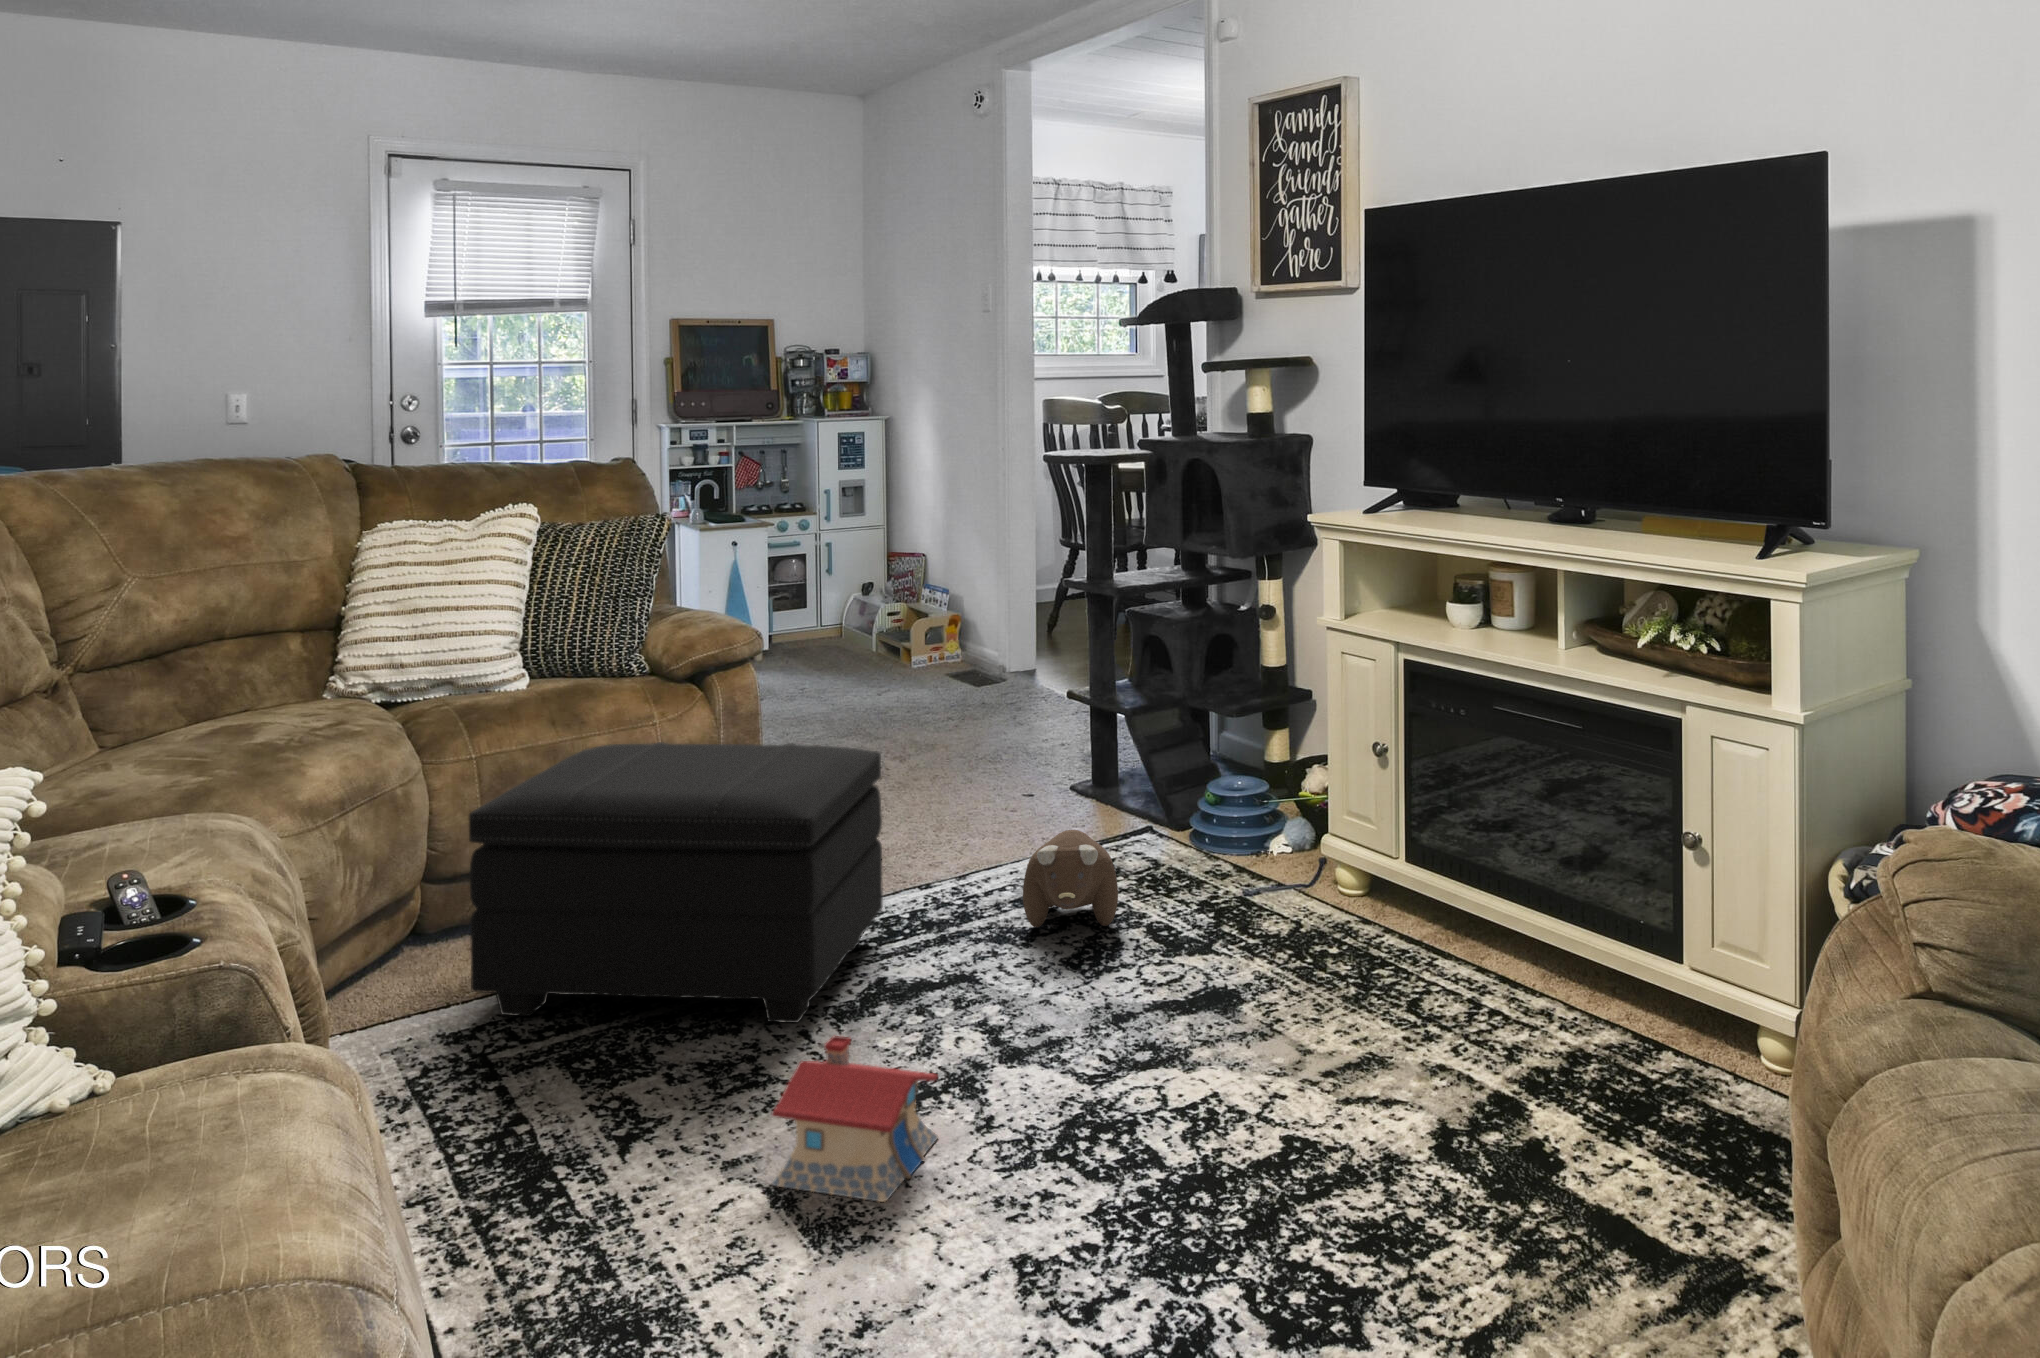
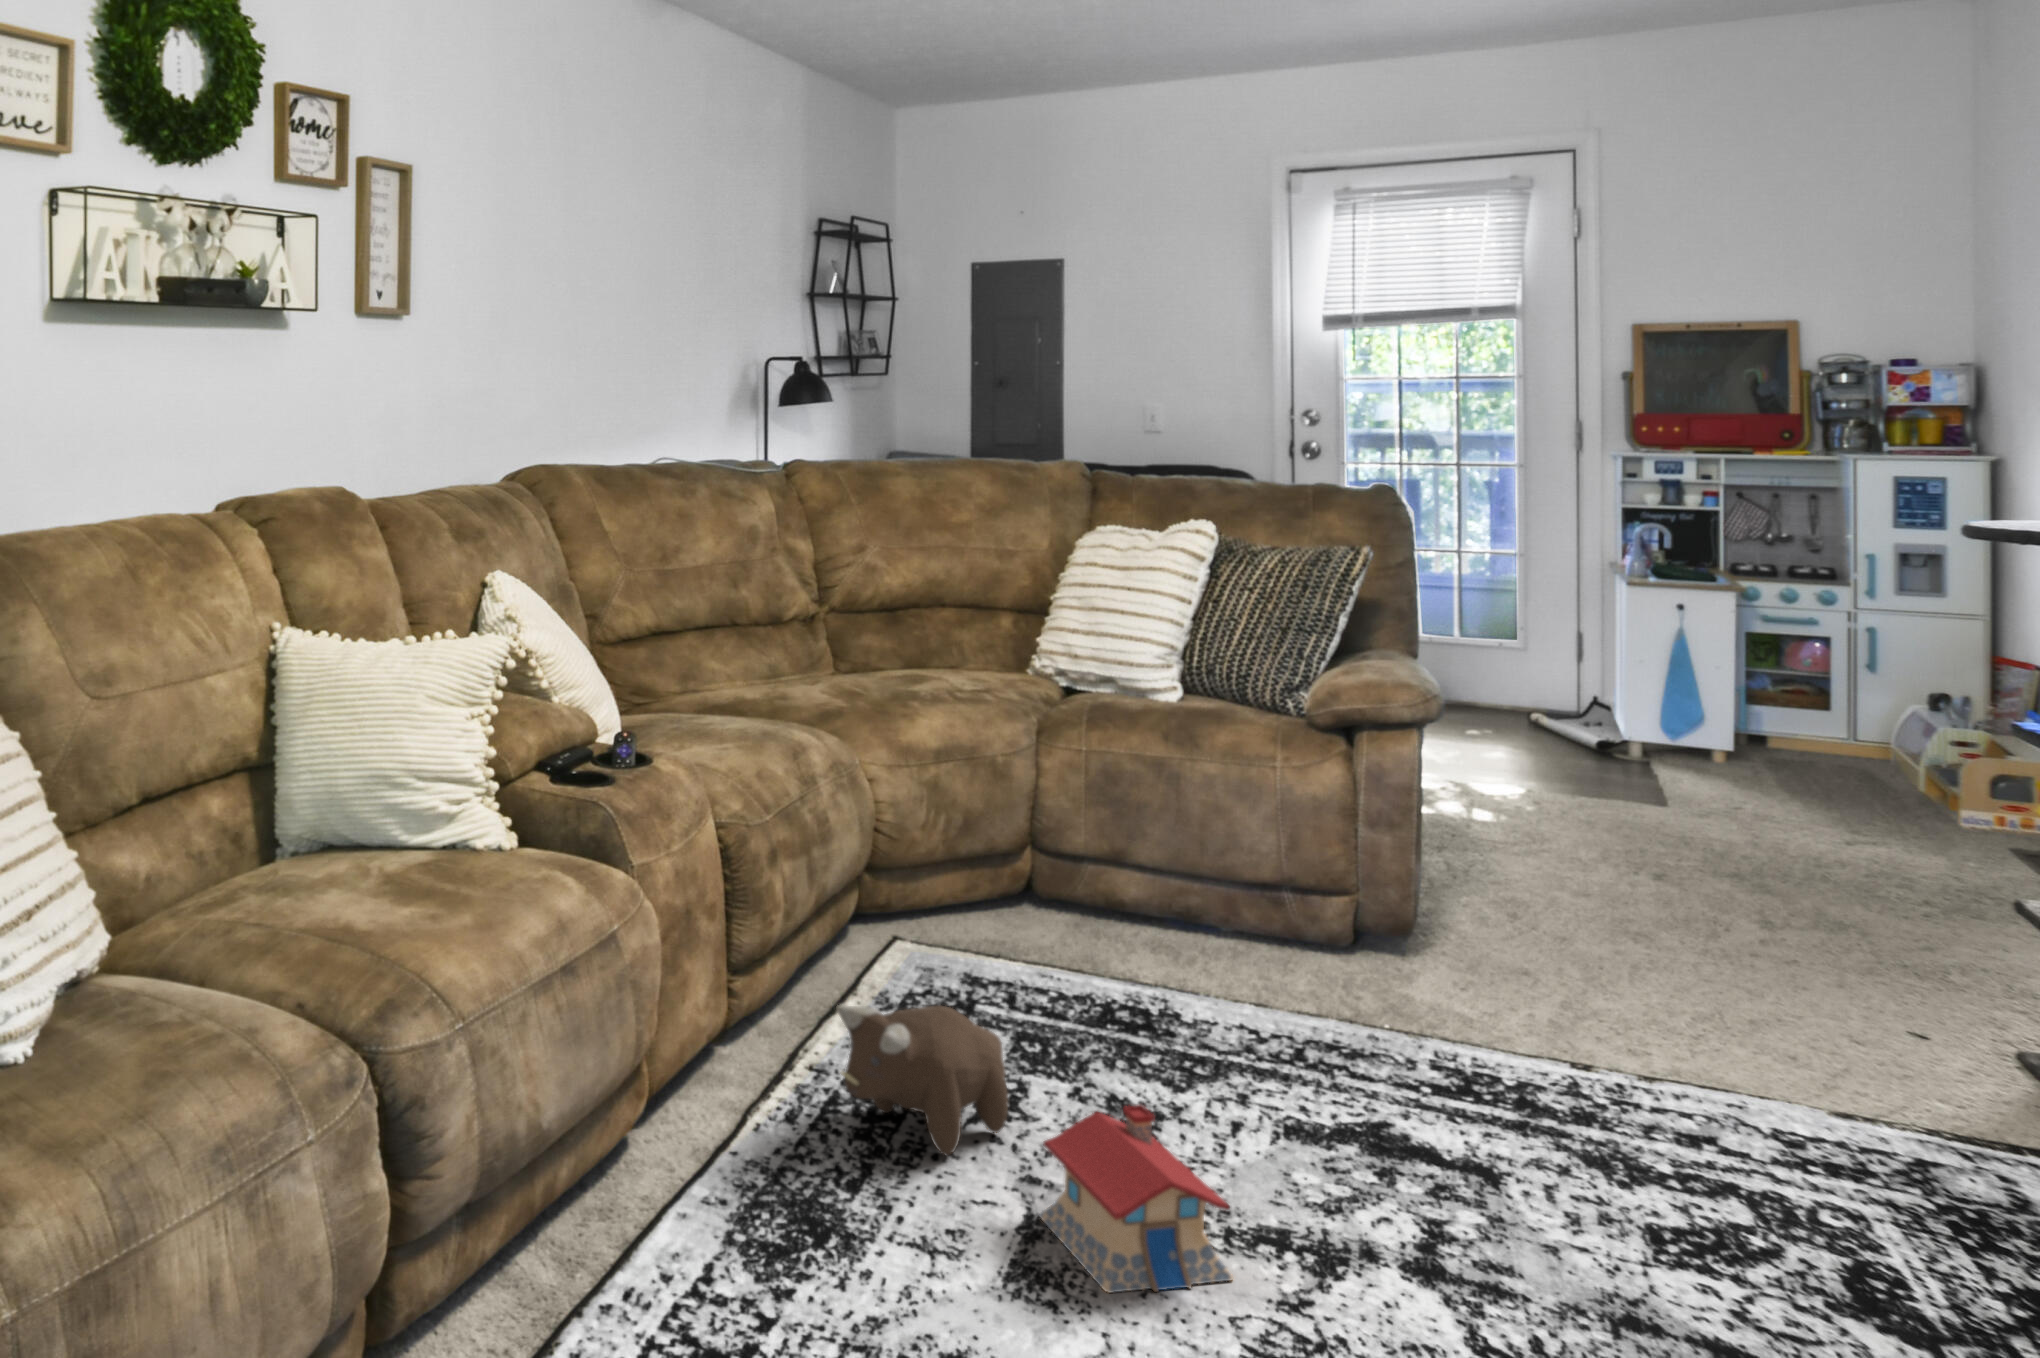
footstool: present [469,742,883,1023] -> none [1000,762,1452,1111]
plush toy: present [1023,830,1118,927] -> present [836,1005,1008,1155]

